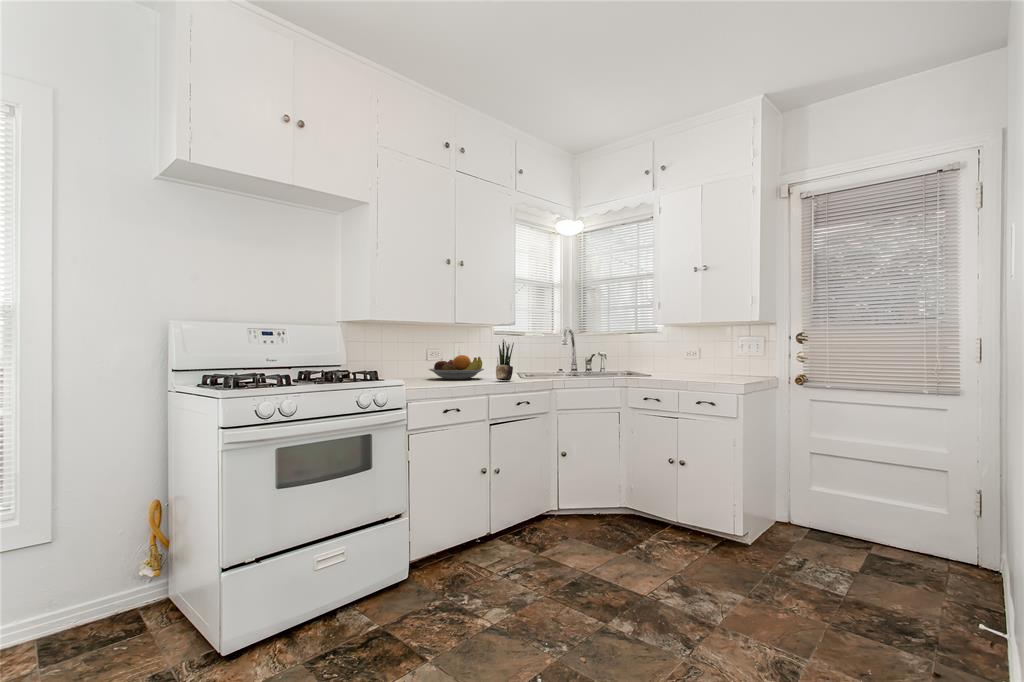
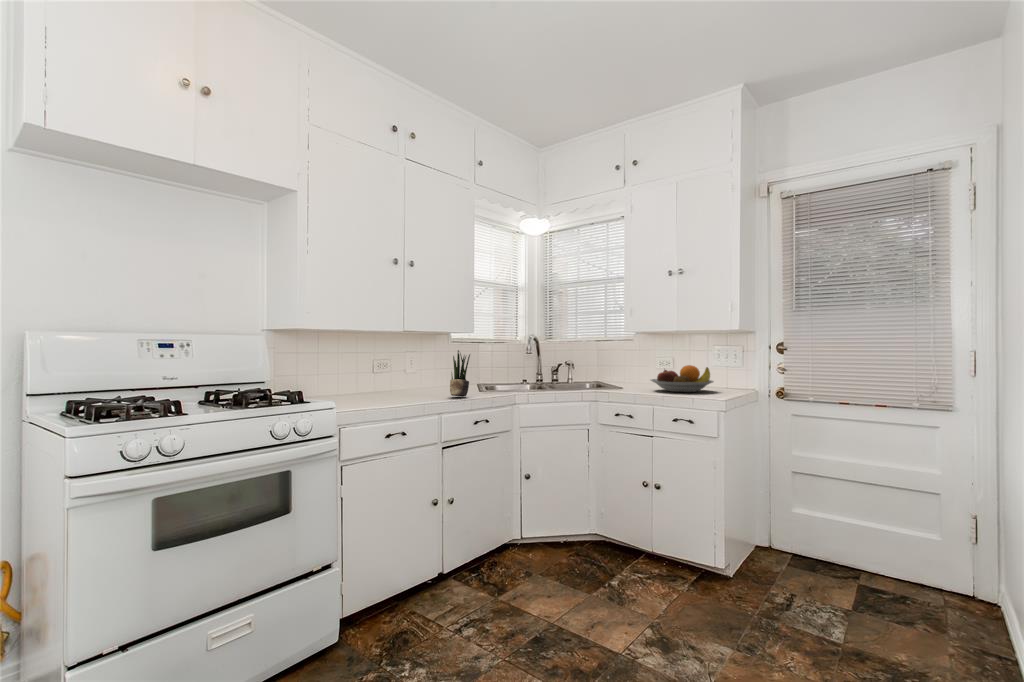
fruit bowl: present [429,355,484,379] -> present [651,365,714,392]

